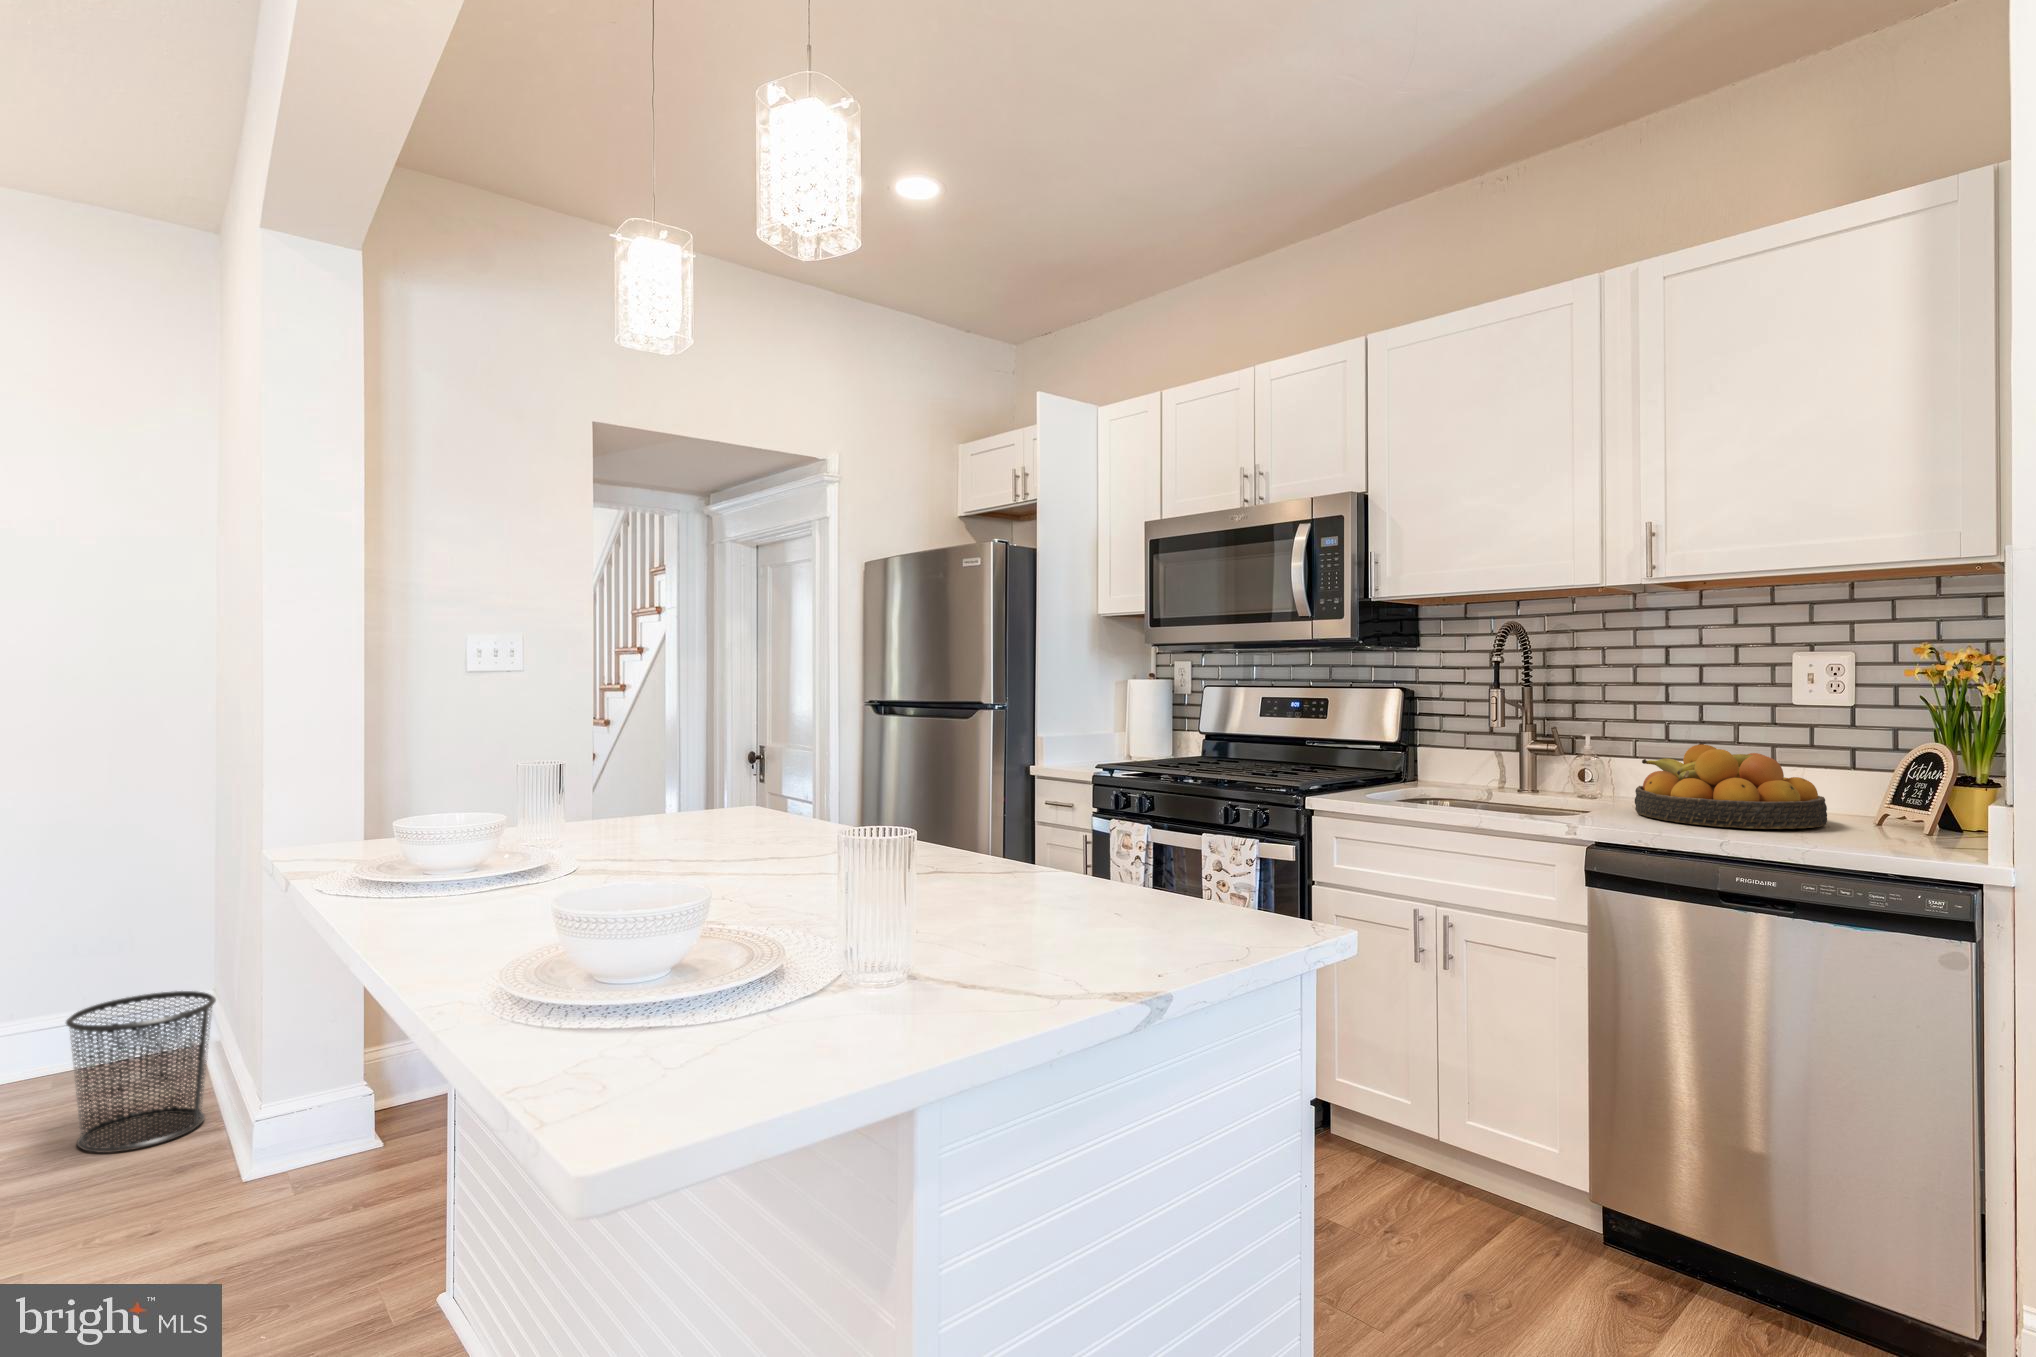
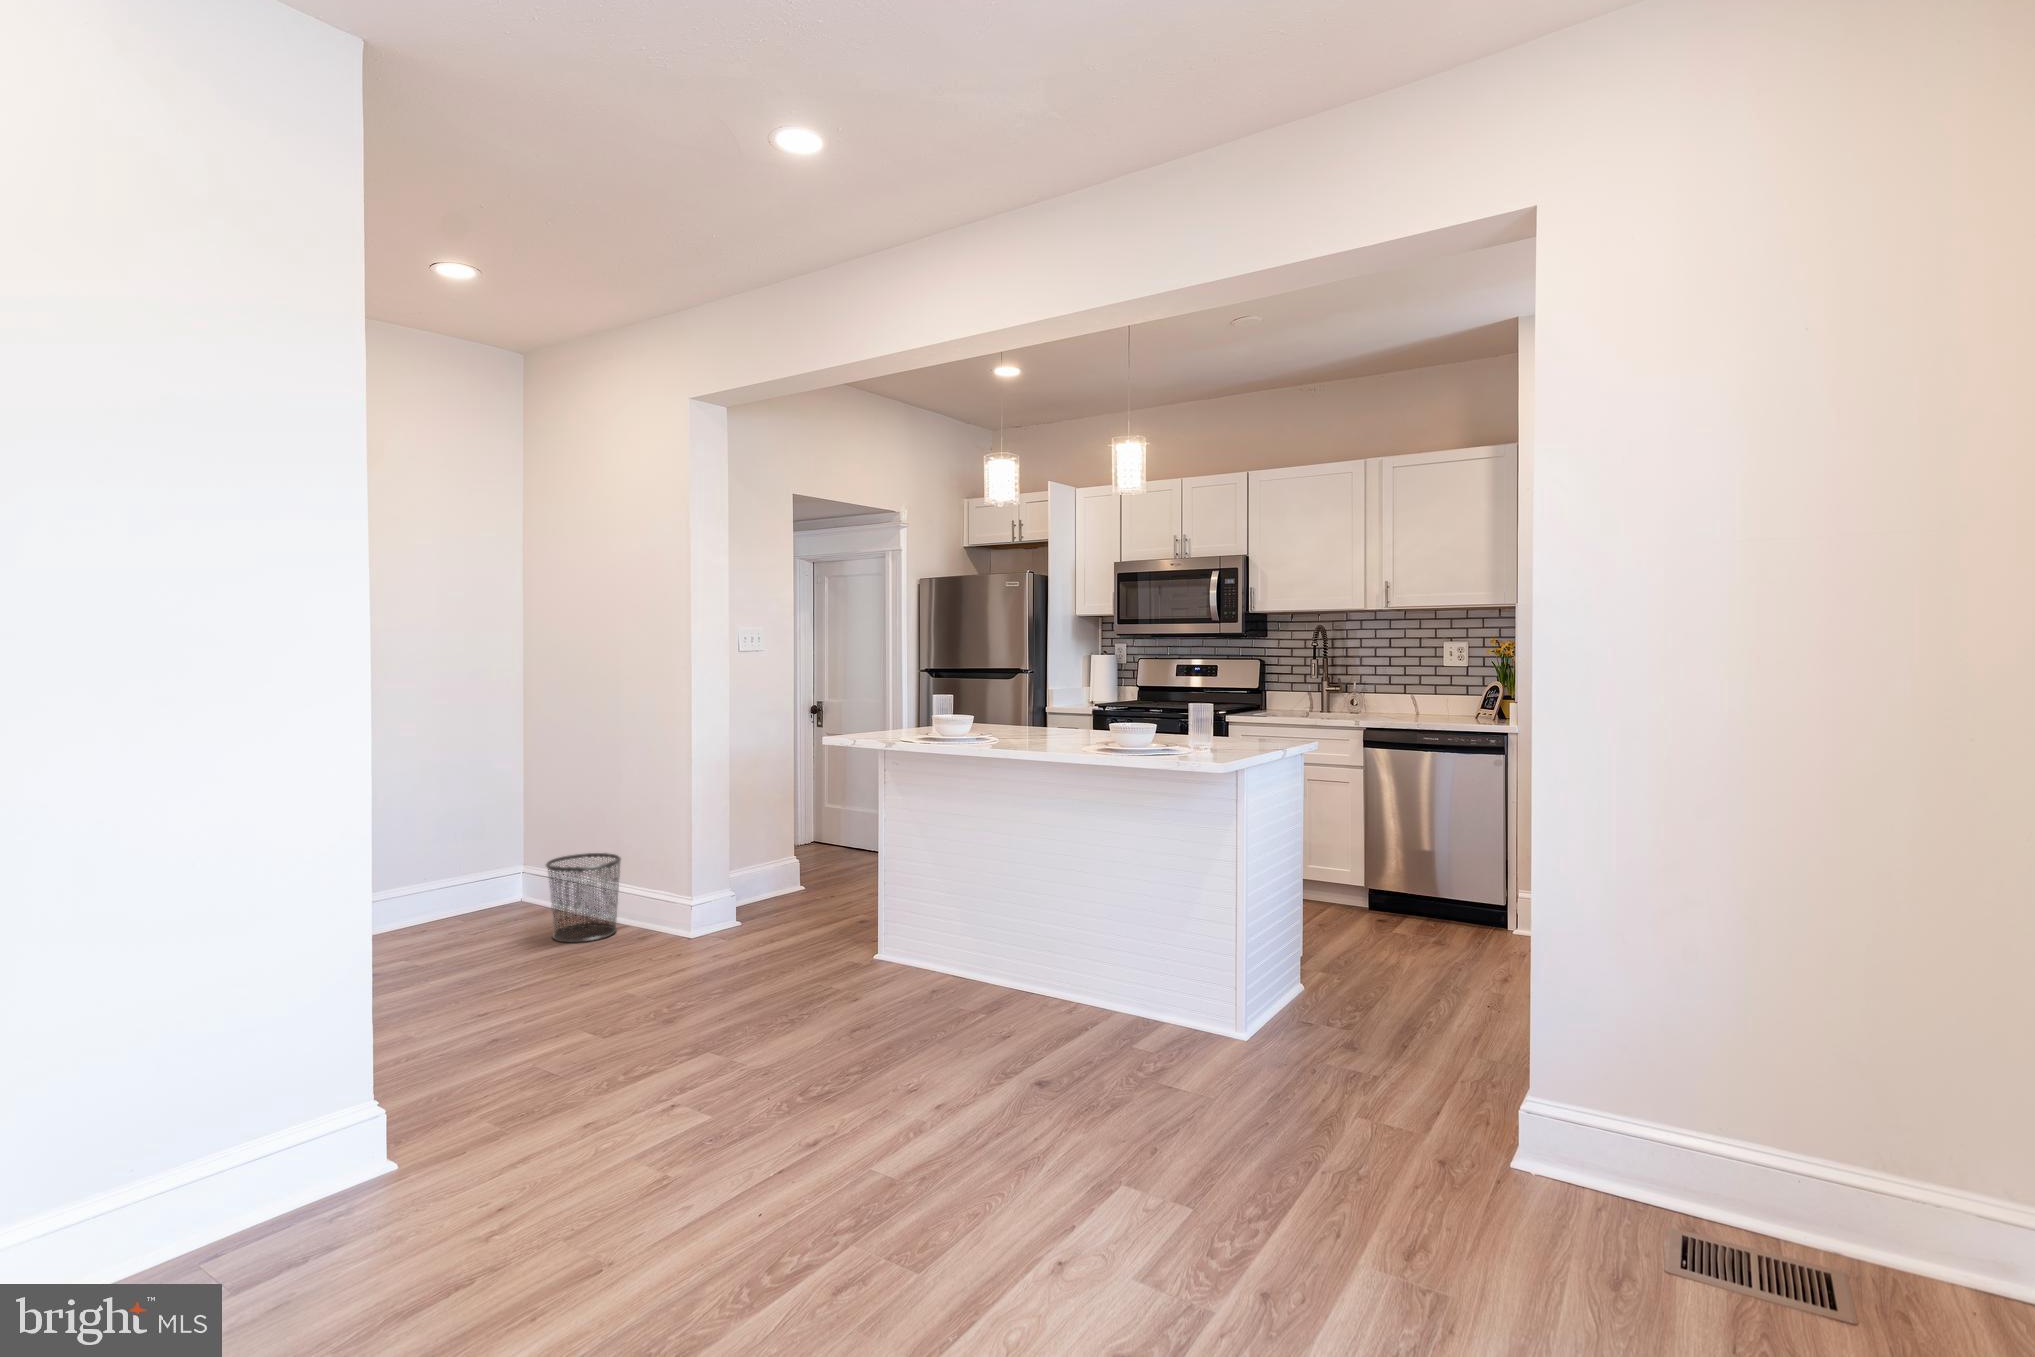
fruit bowl: present [1635,745,1827,829] -> none [1381,685,1458,720]

